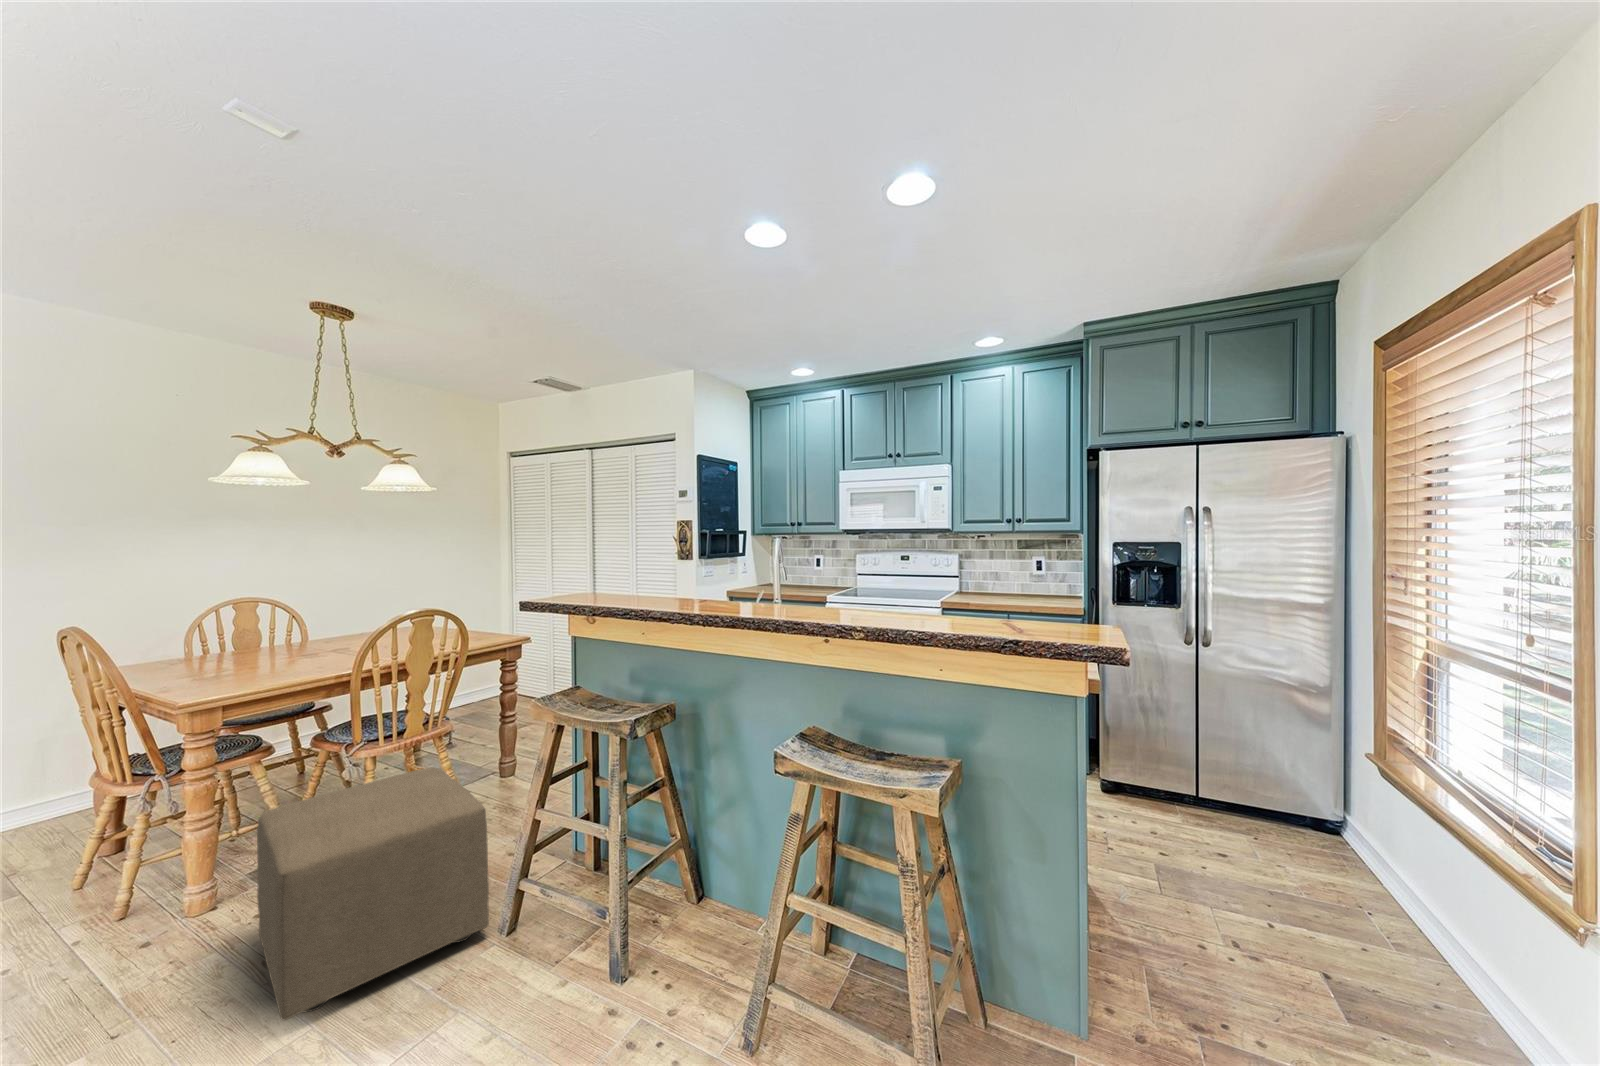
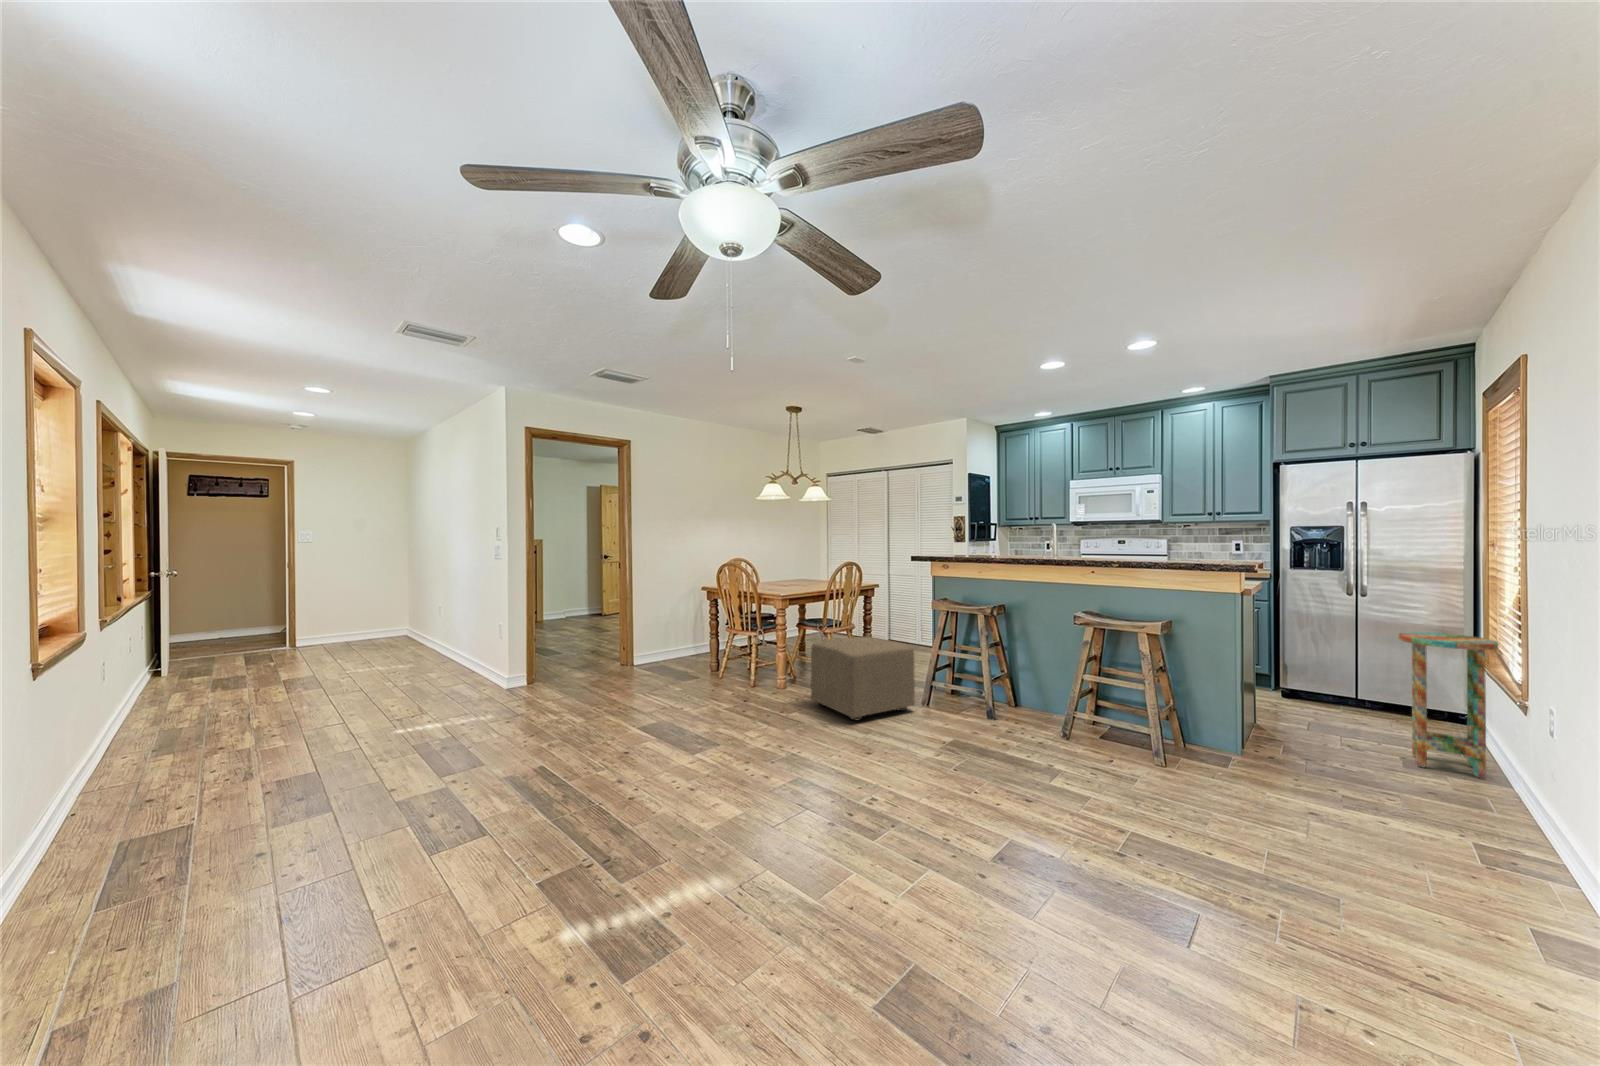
side table: none [1297,733,1458,1011] -> present [1398,632,1499,778]

